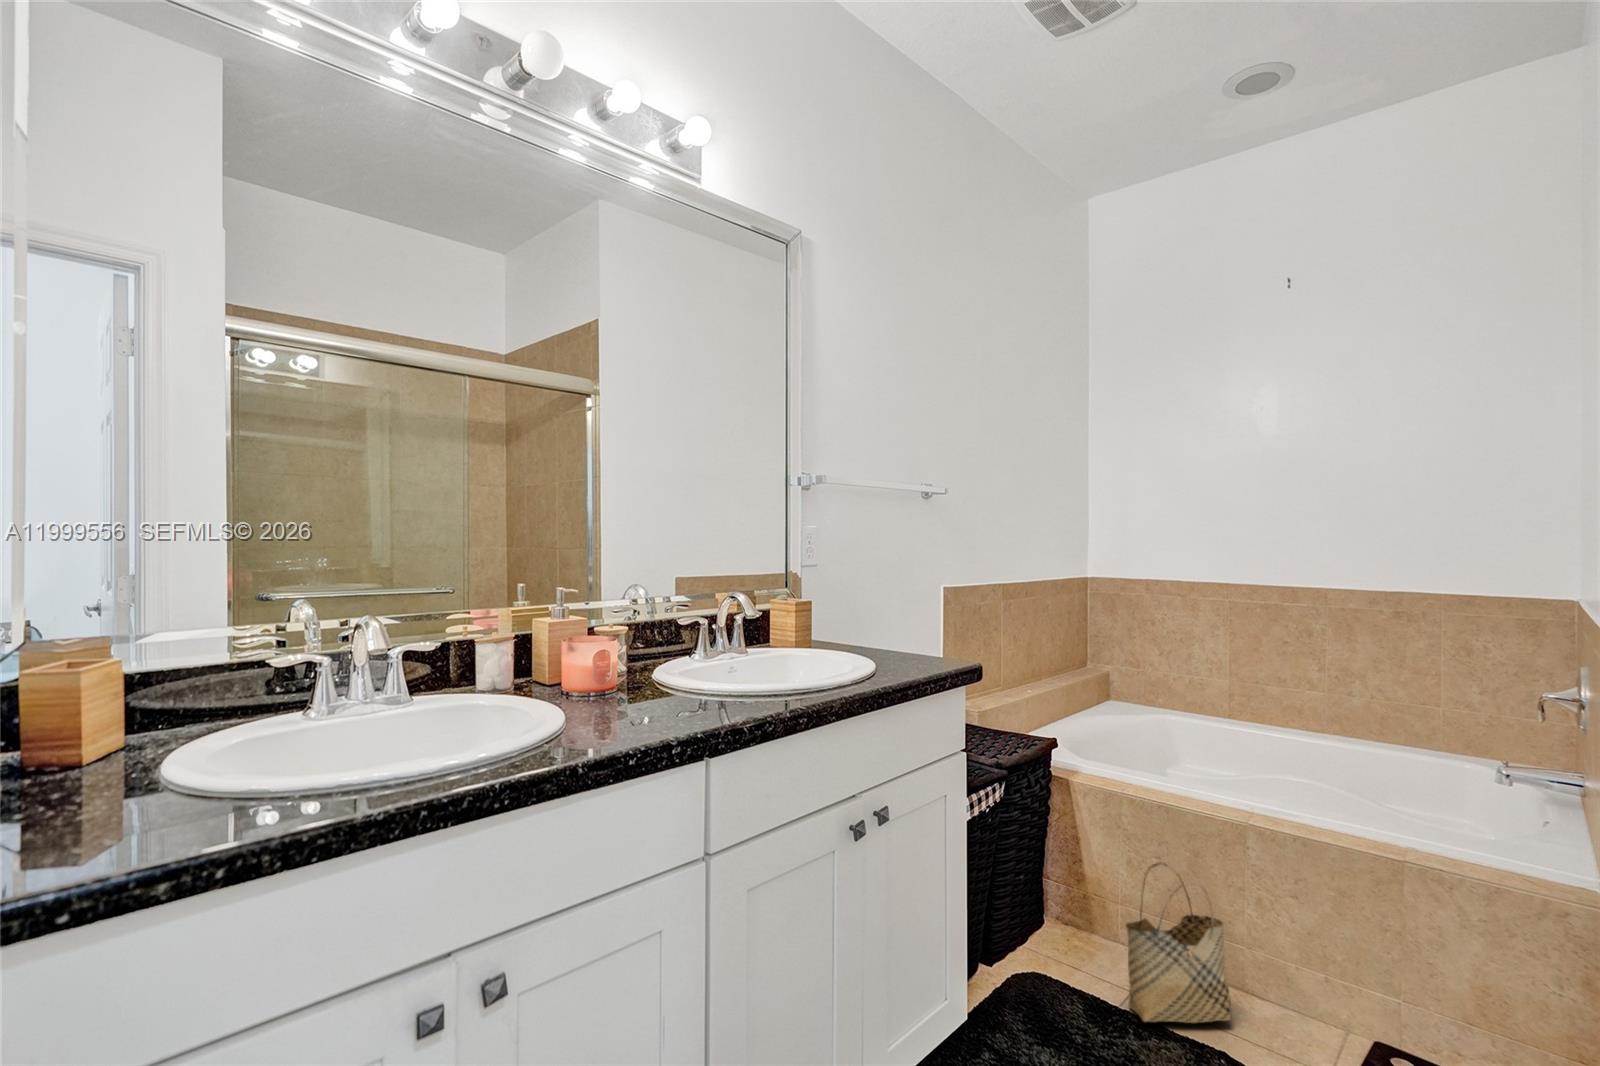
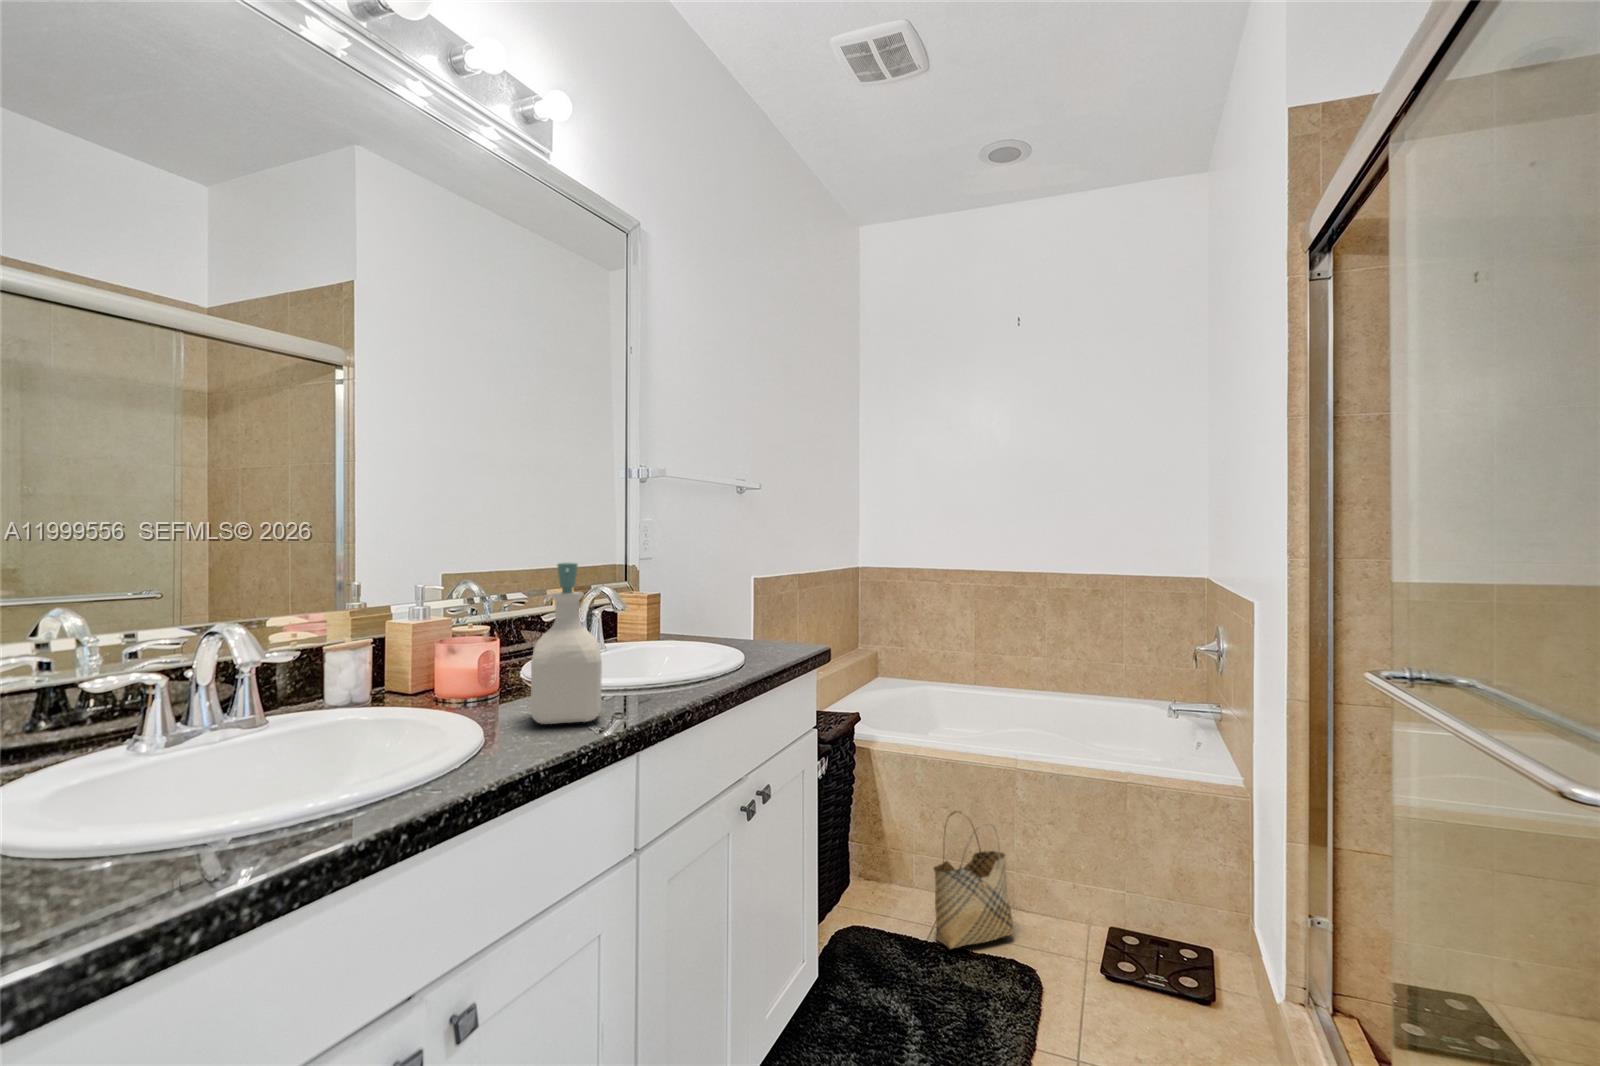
soap bottle: none [611,569,684,723] -> present [531,563,602,724]

